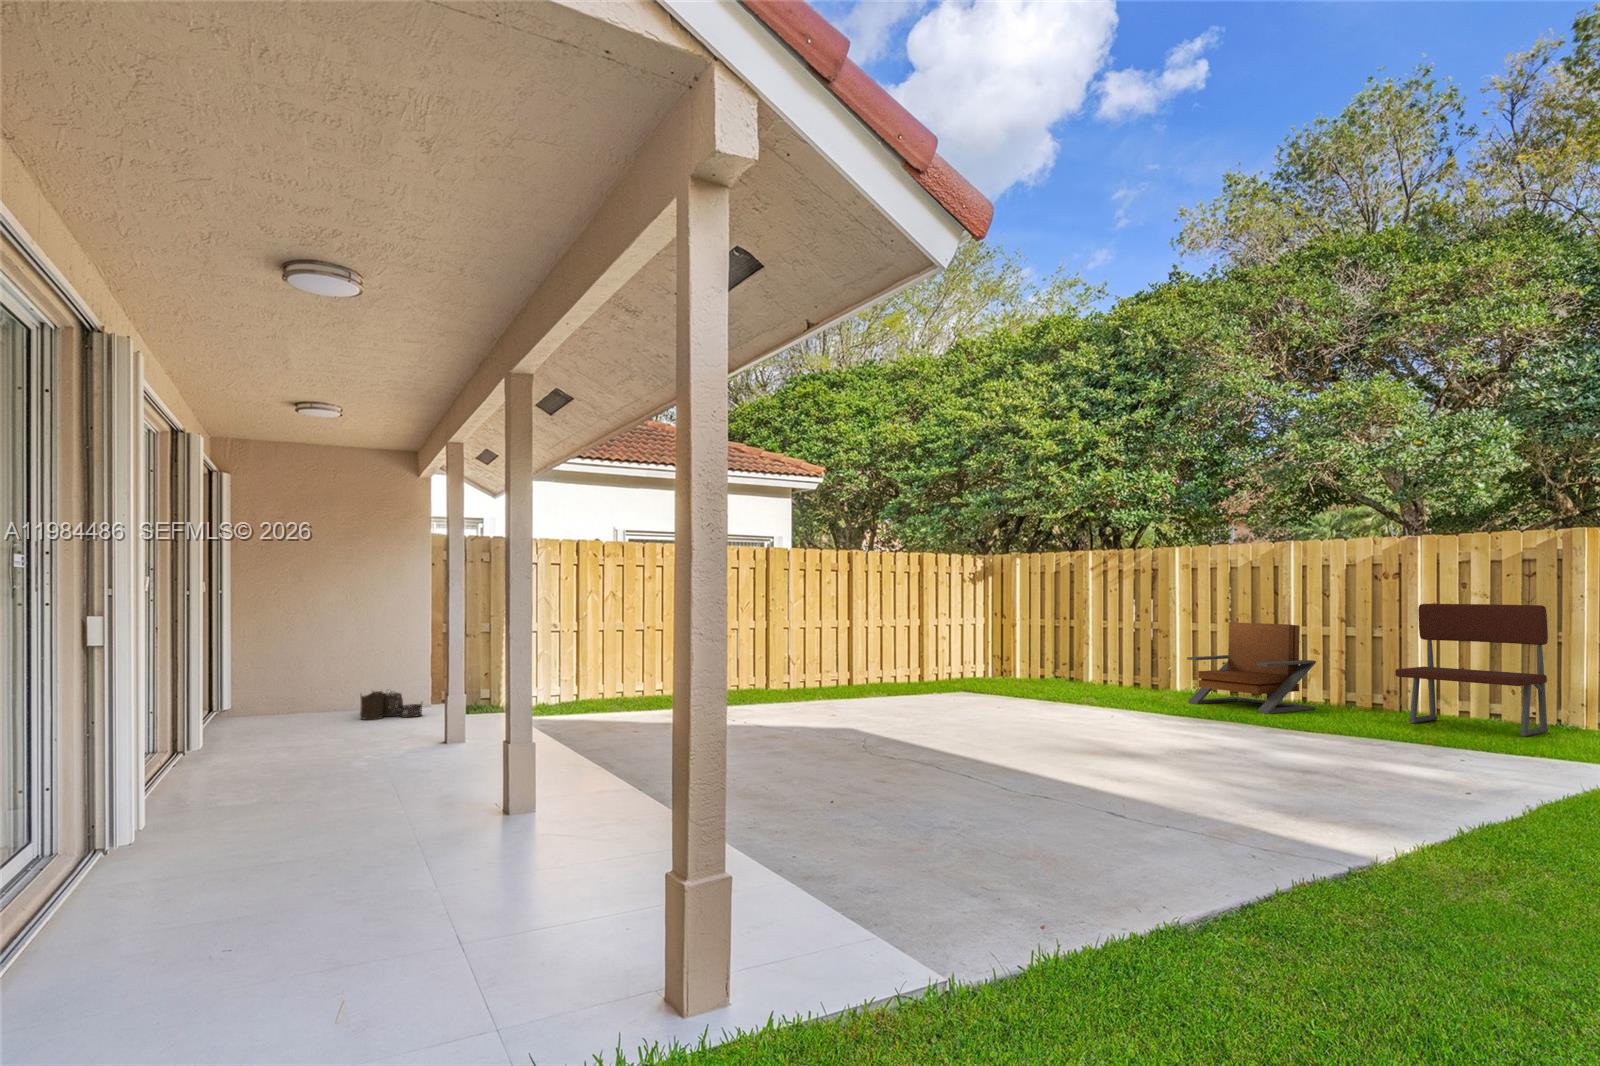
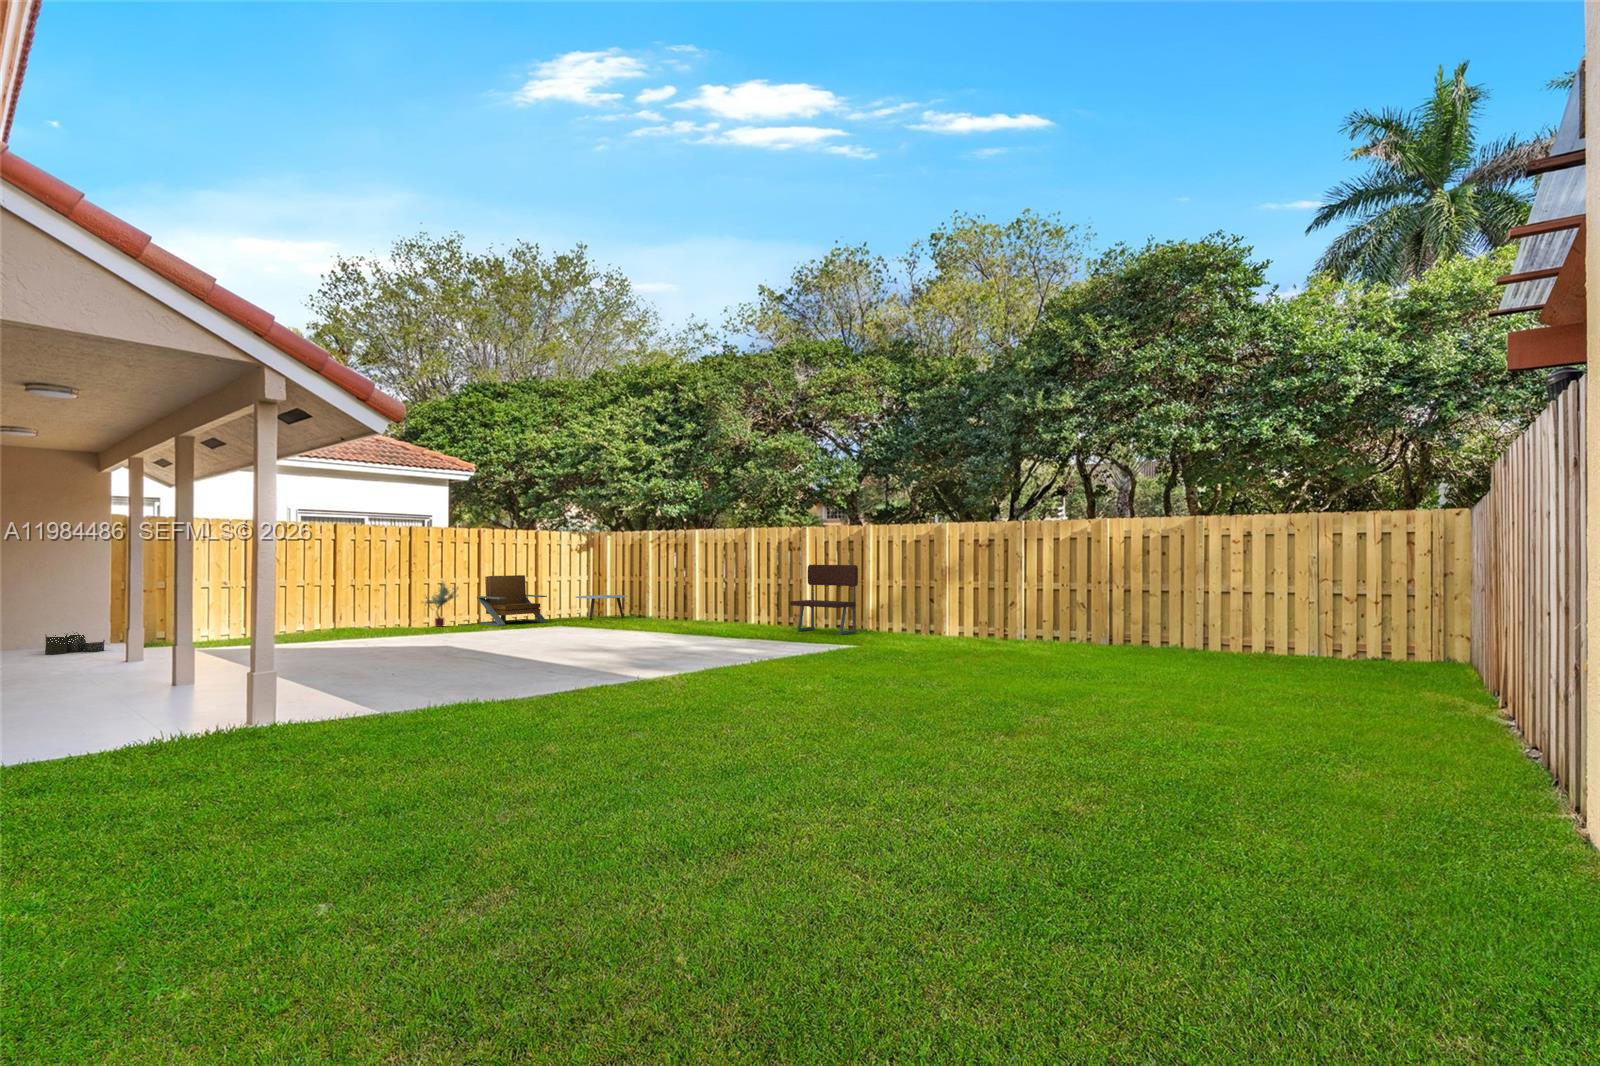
lounge chair: present [1187,622,1316,714] -> present [477,575,547,626]
potted tree: none [780,623,828,689] -> present [422,583,459,627]
coffee table: none [978,646,1054,684] -> present [576,595,627,620]

